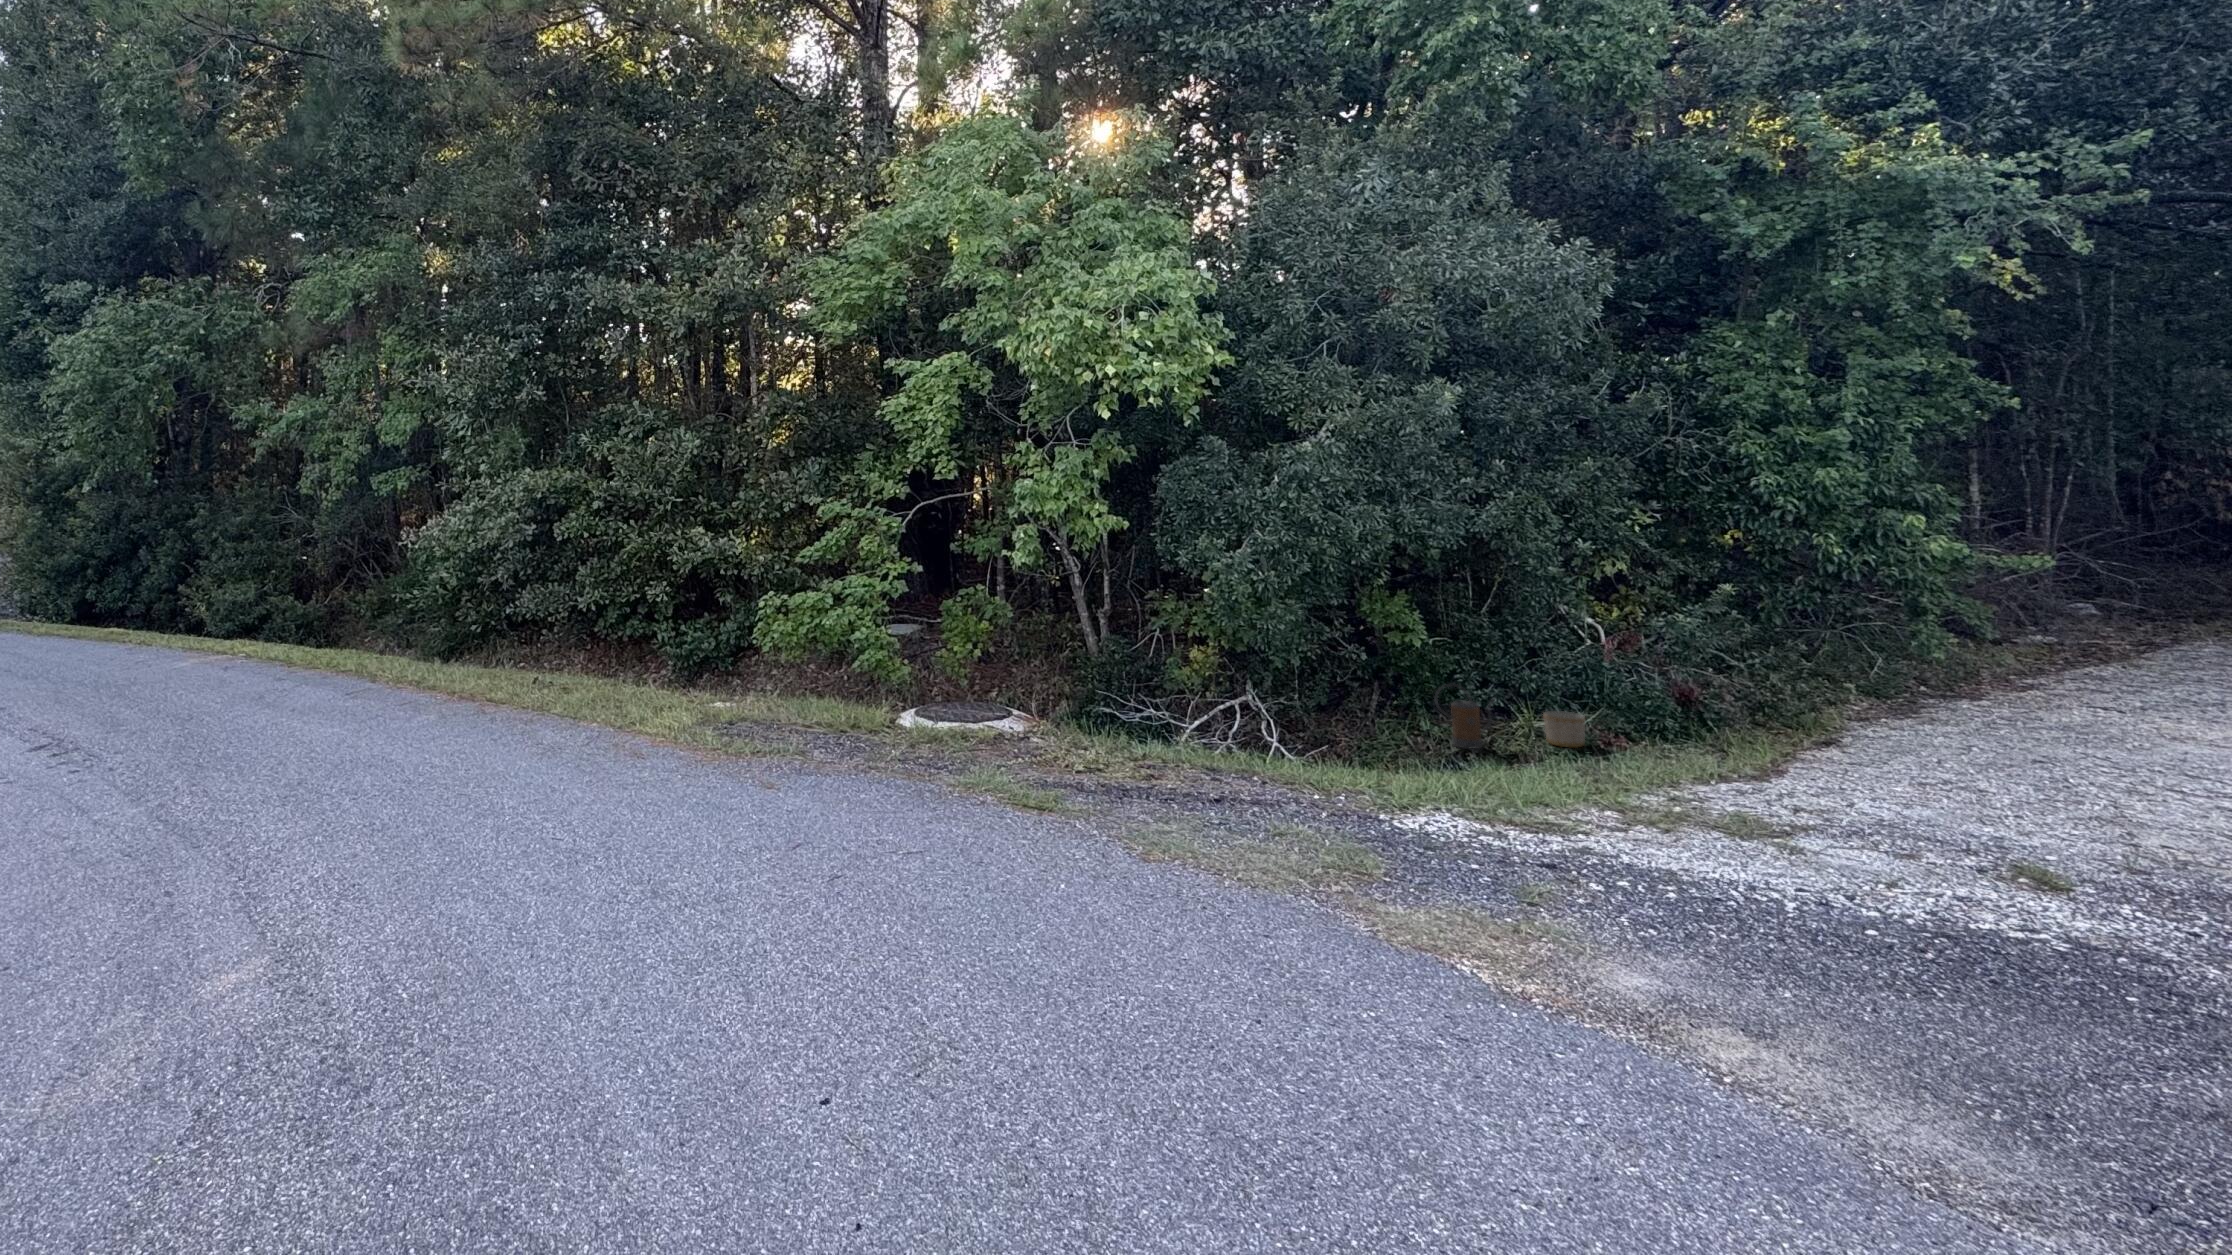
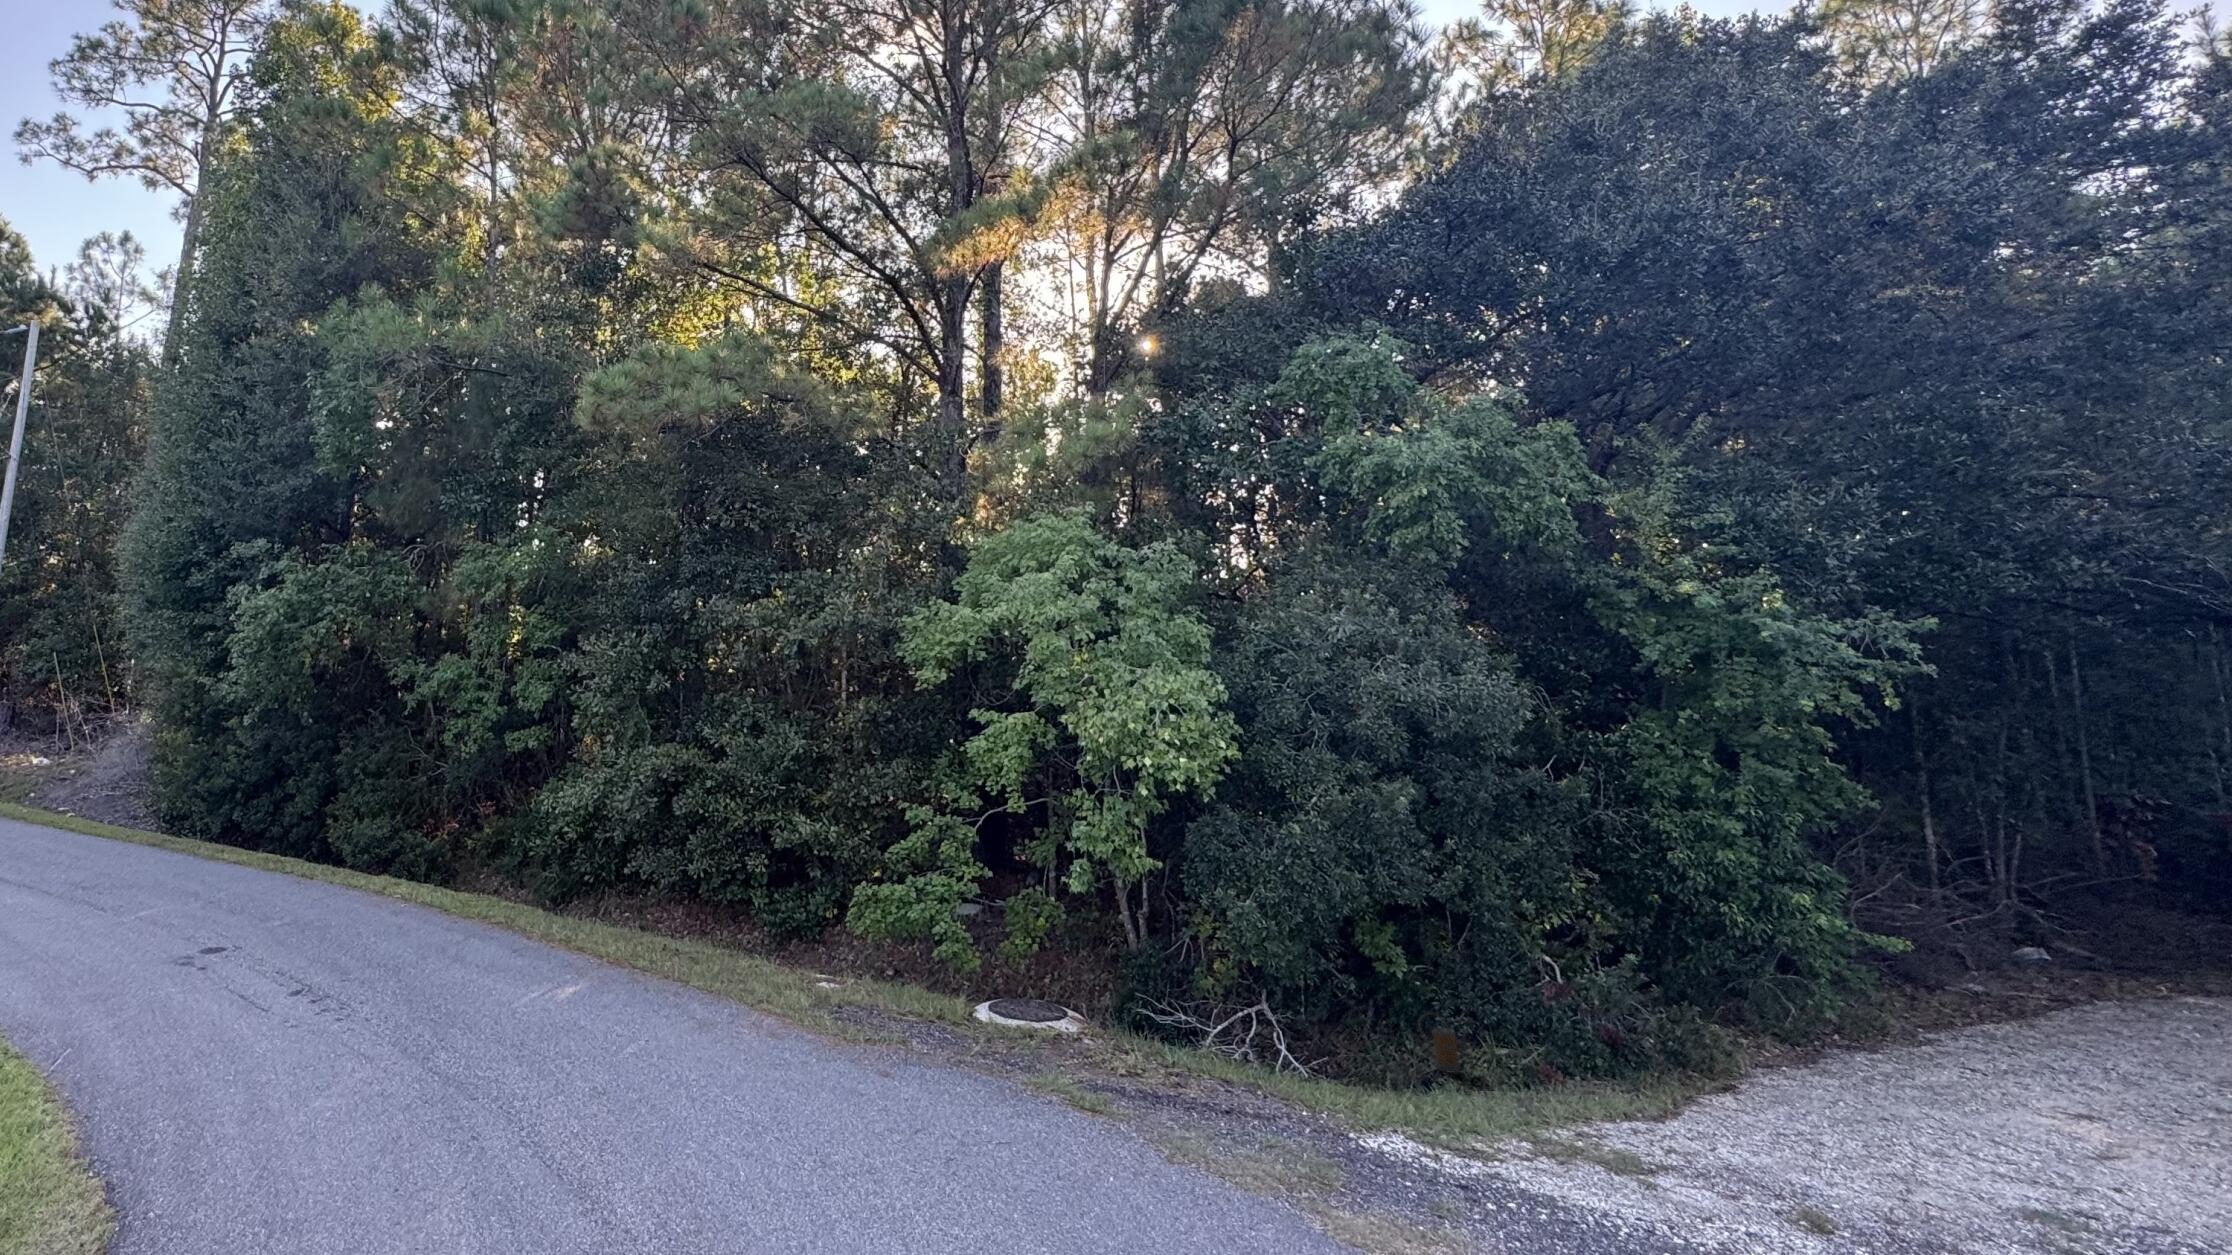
planter: present [1543,711,1585,748] -> none [1510,1043,1545,1079]

